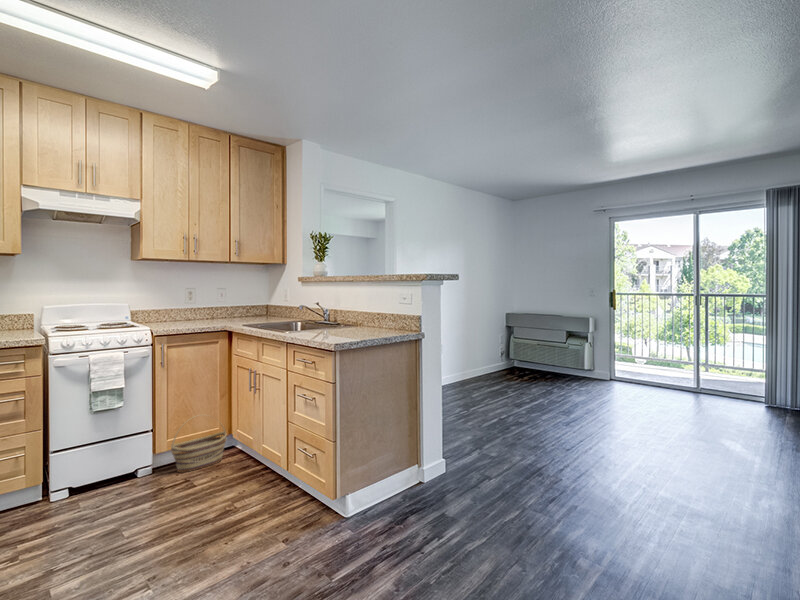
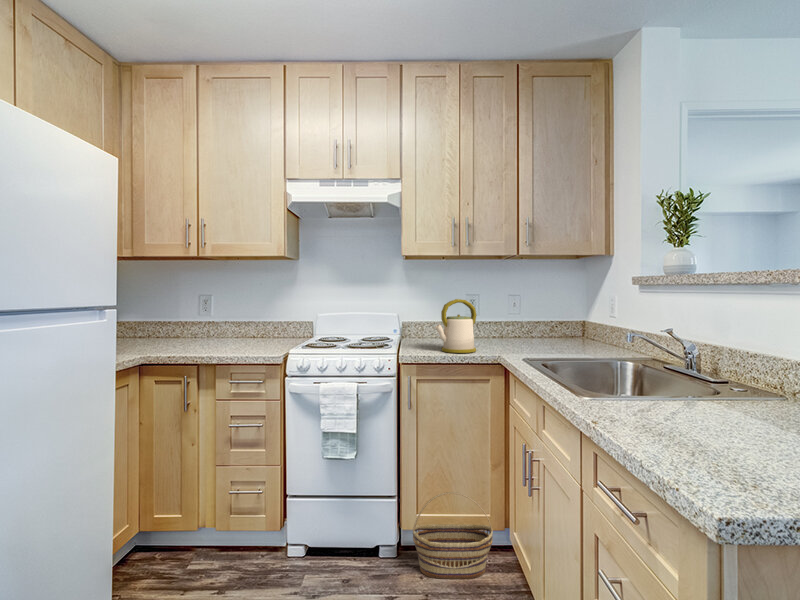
kettle: none [178,290,208,326] -> present [435,299,477,353]

